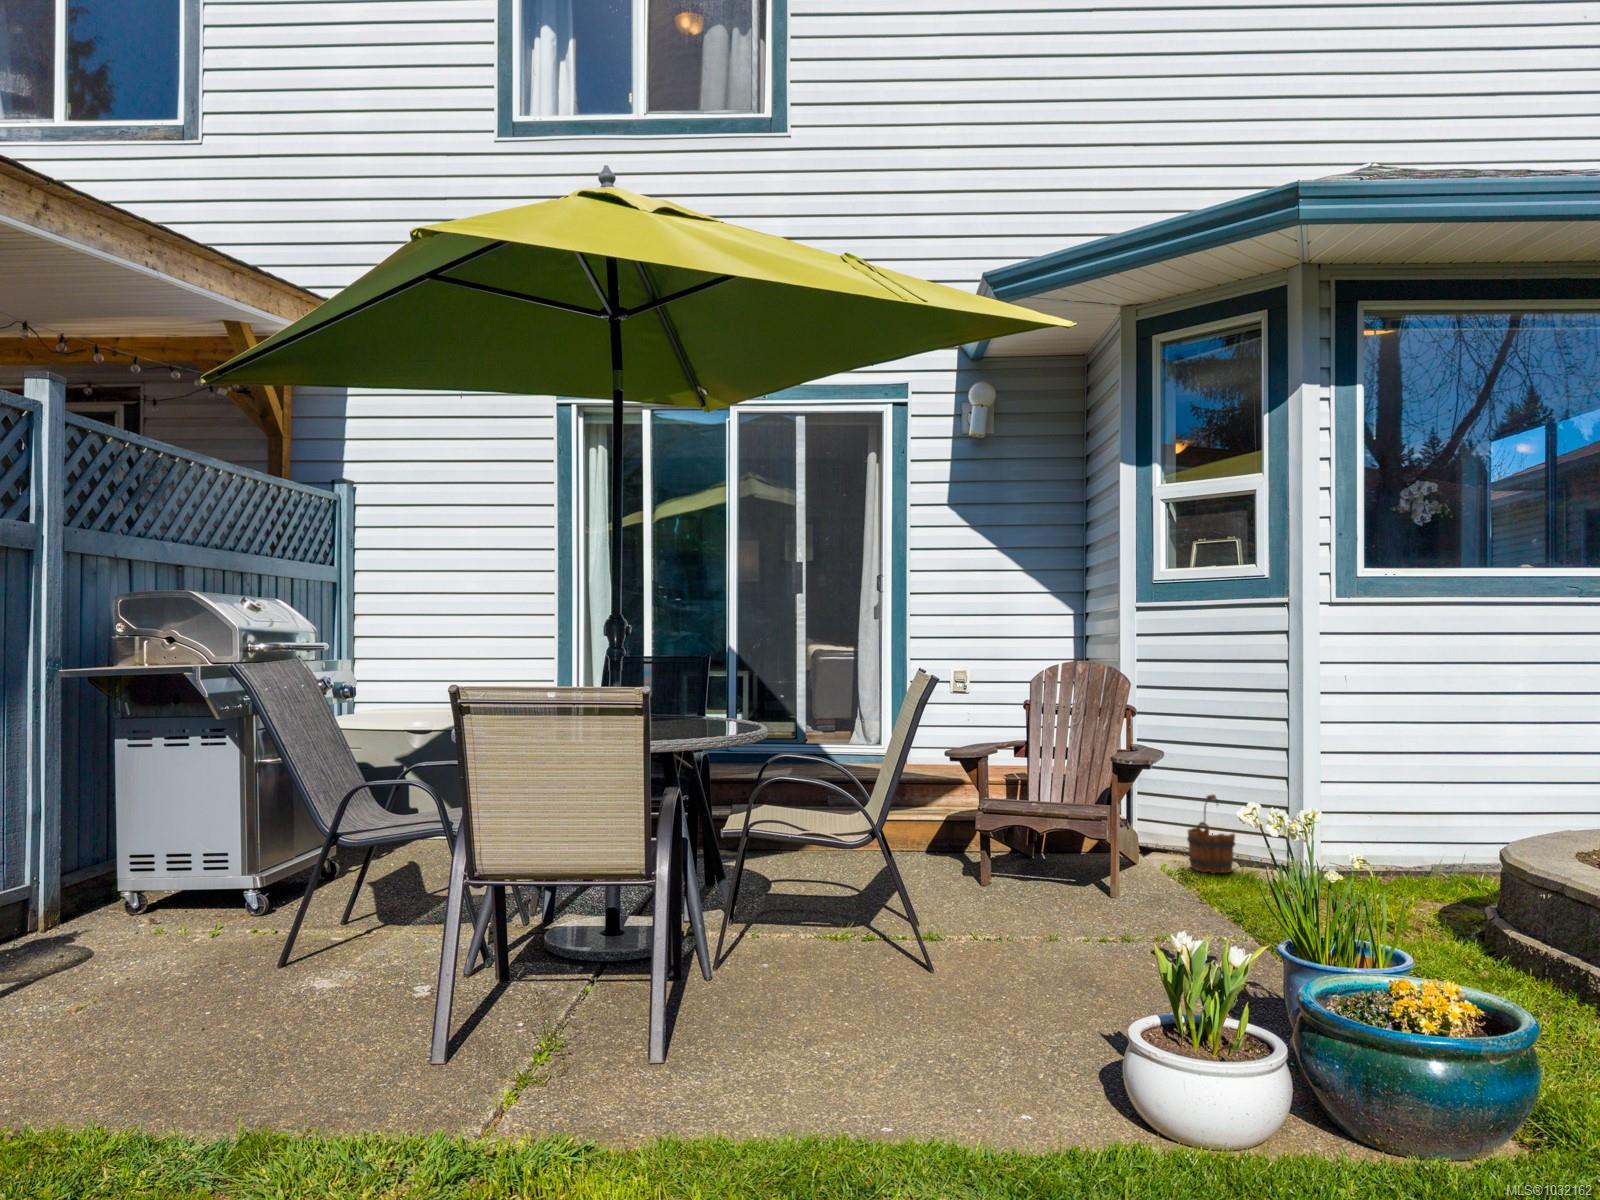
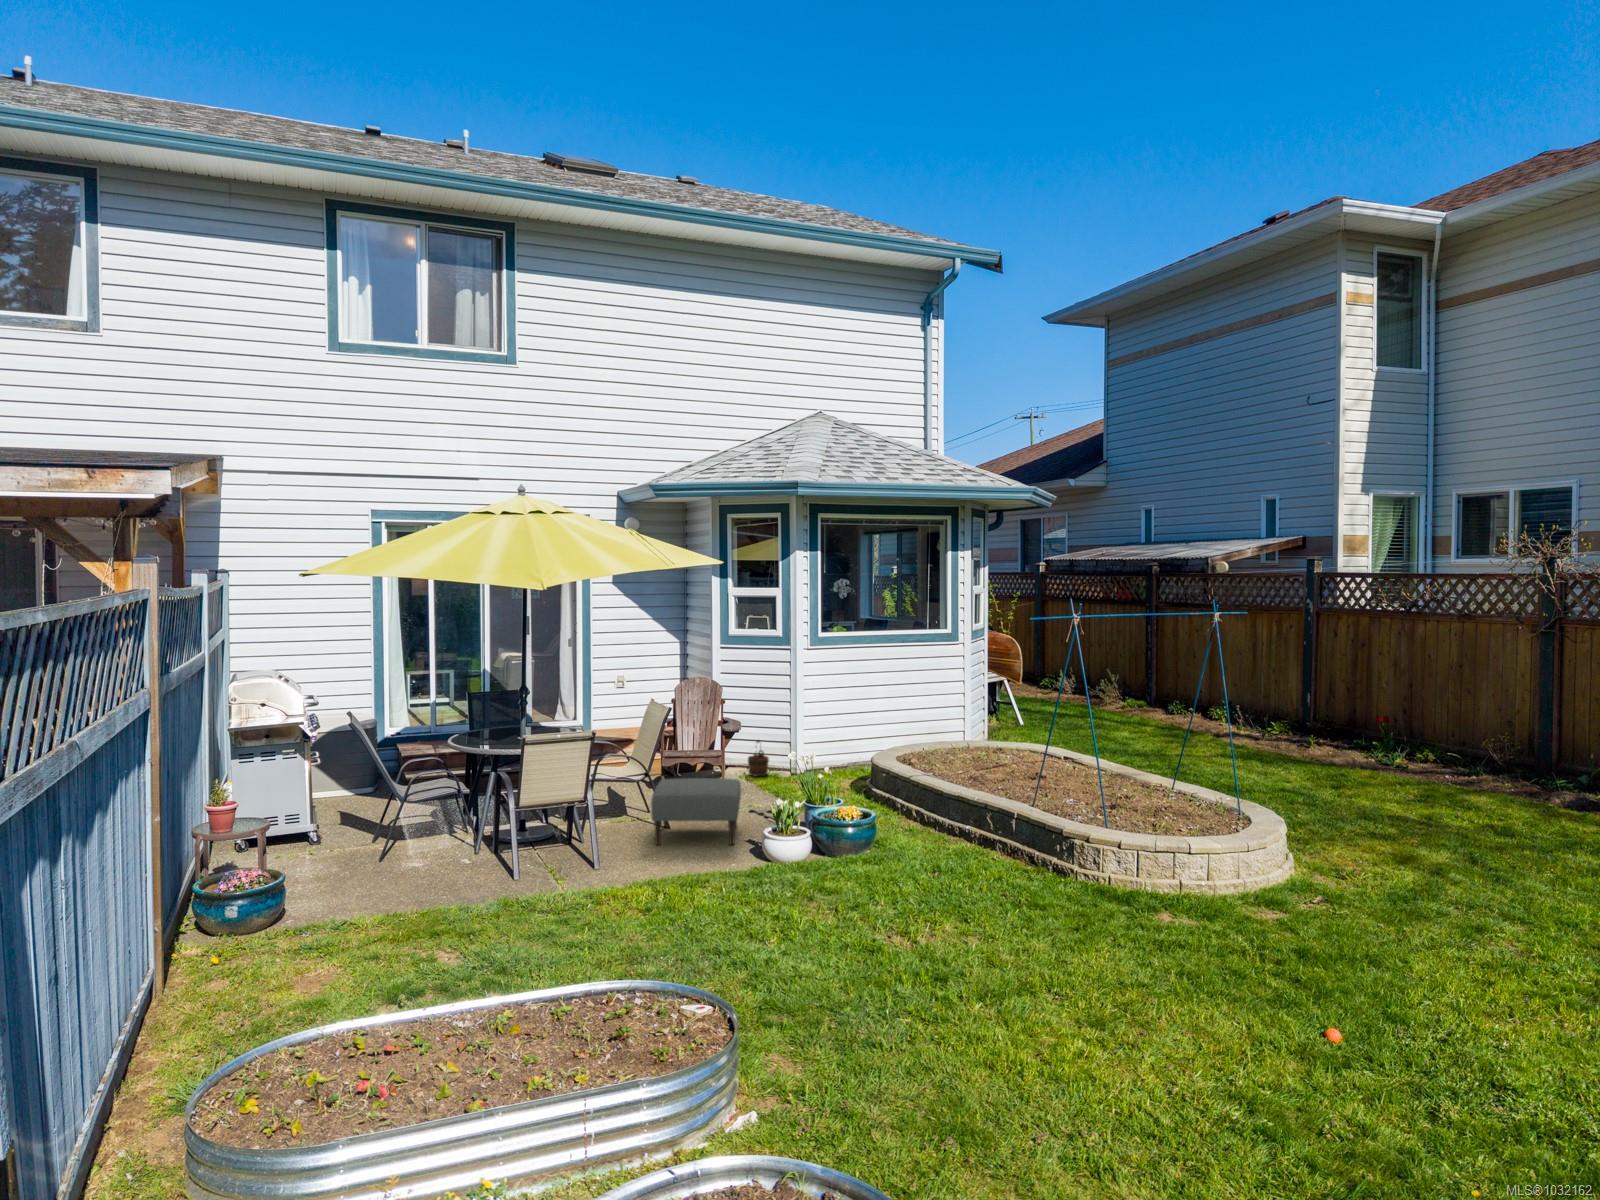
ottoman: none [847,840,1110,1035] -> present [651,778,741,845]

